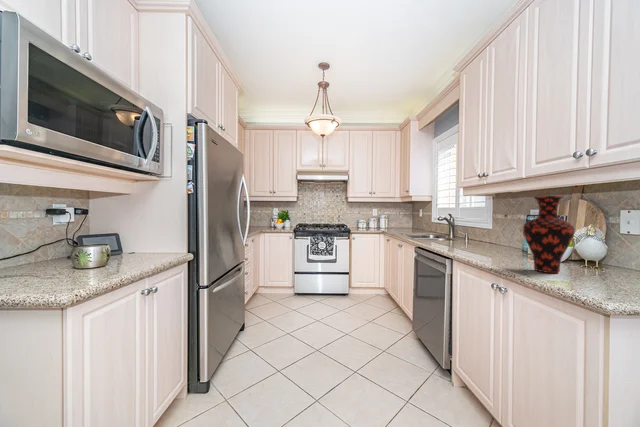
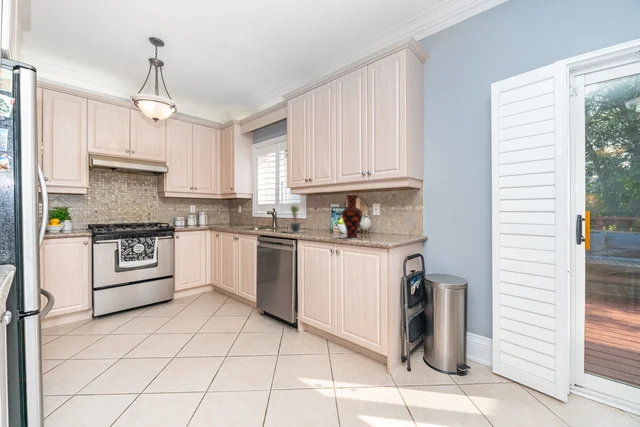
potted plant: none [444,210,489,250] -> present [287,206,303,233]

